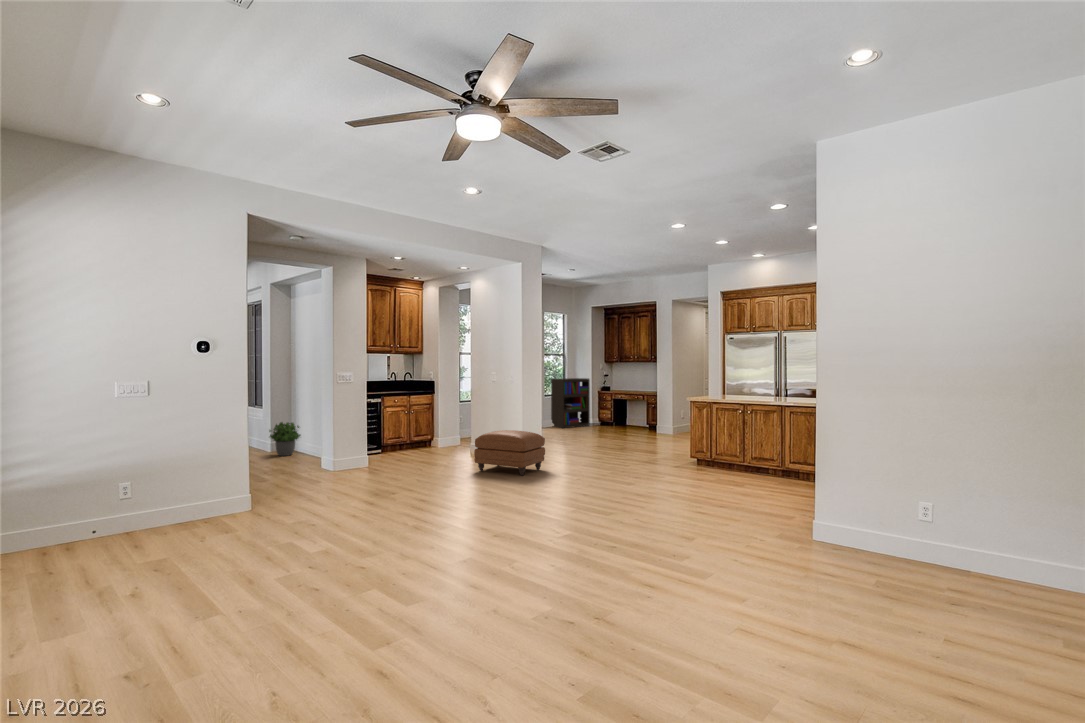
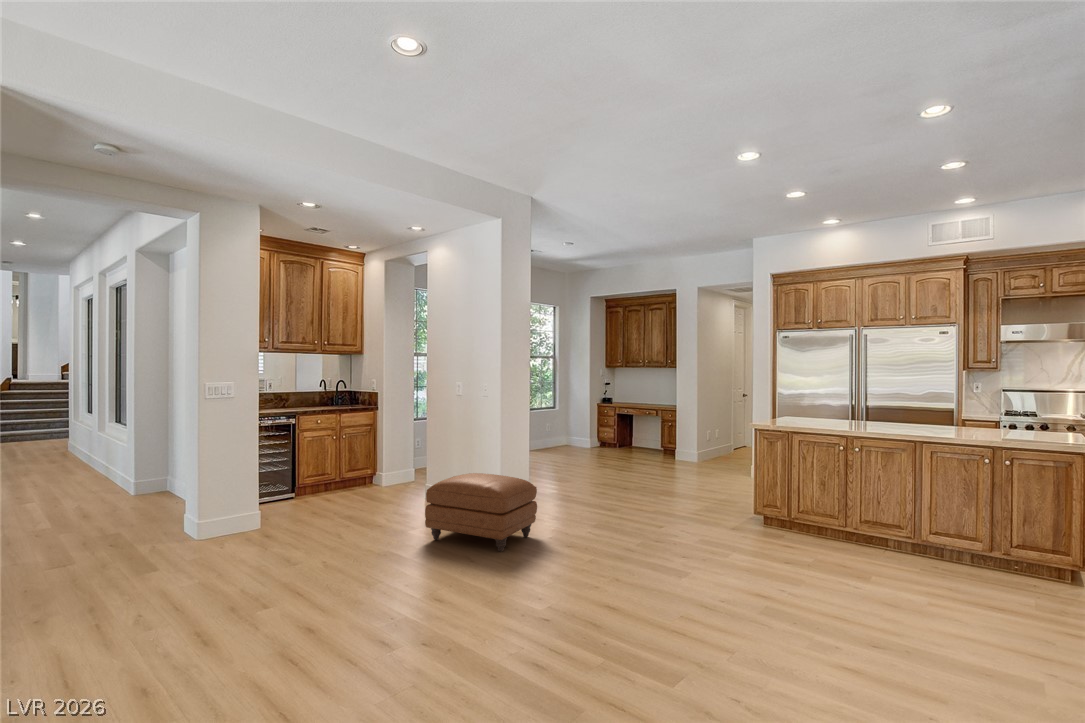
bookshelf: present [551,378,590,428] -> none [538,387,587,452]
potted plant: present [269,422,301,456] -> none [119,452,175,505]

